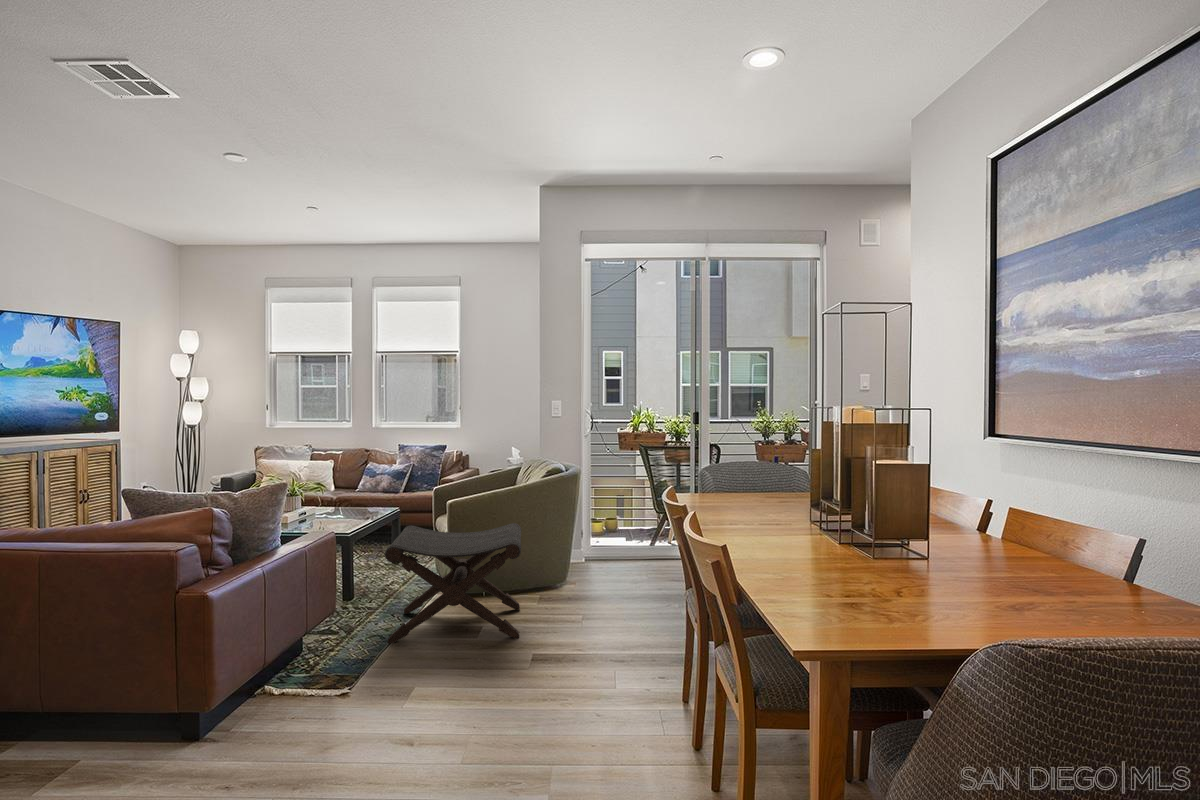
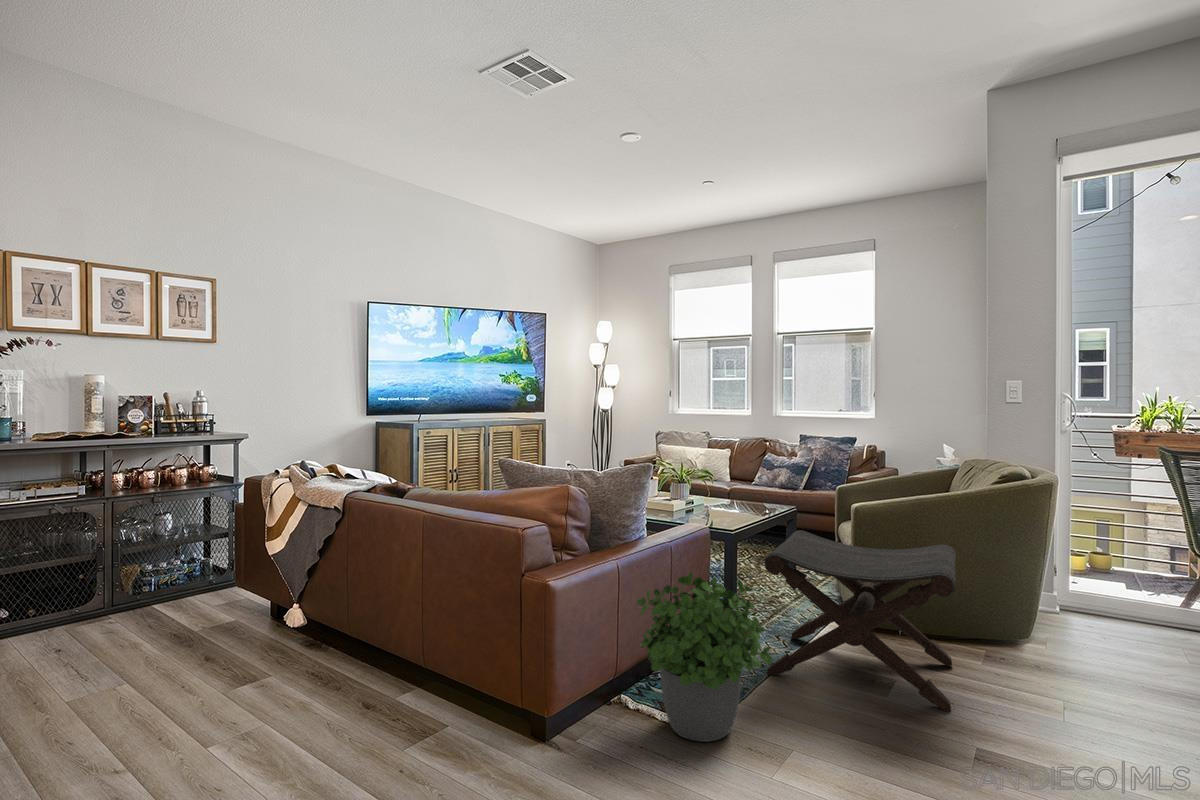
potted plant: none [282,568,399,702] -> present [637,572,772,742]

